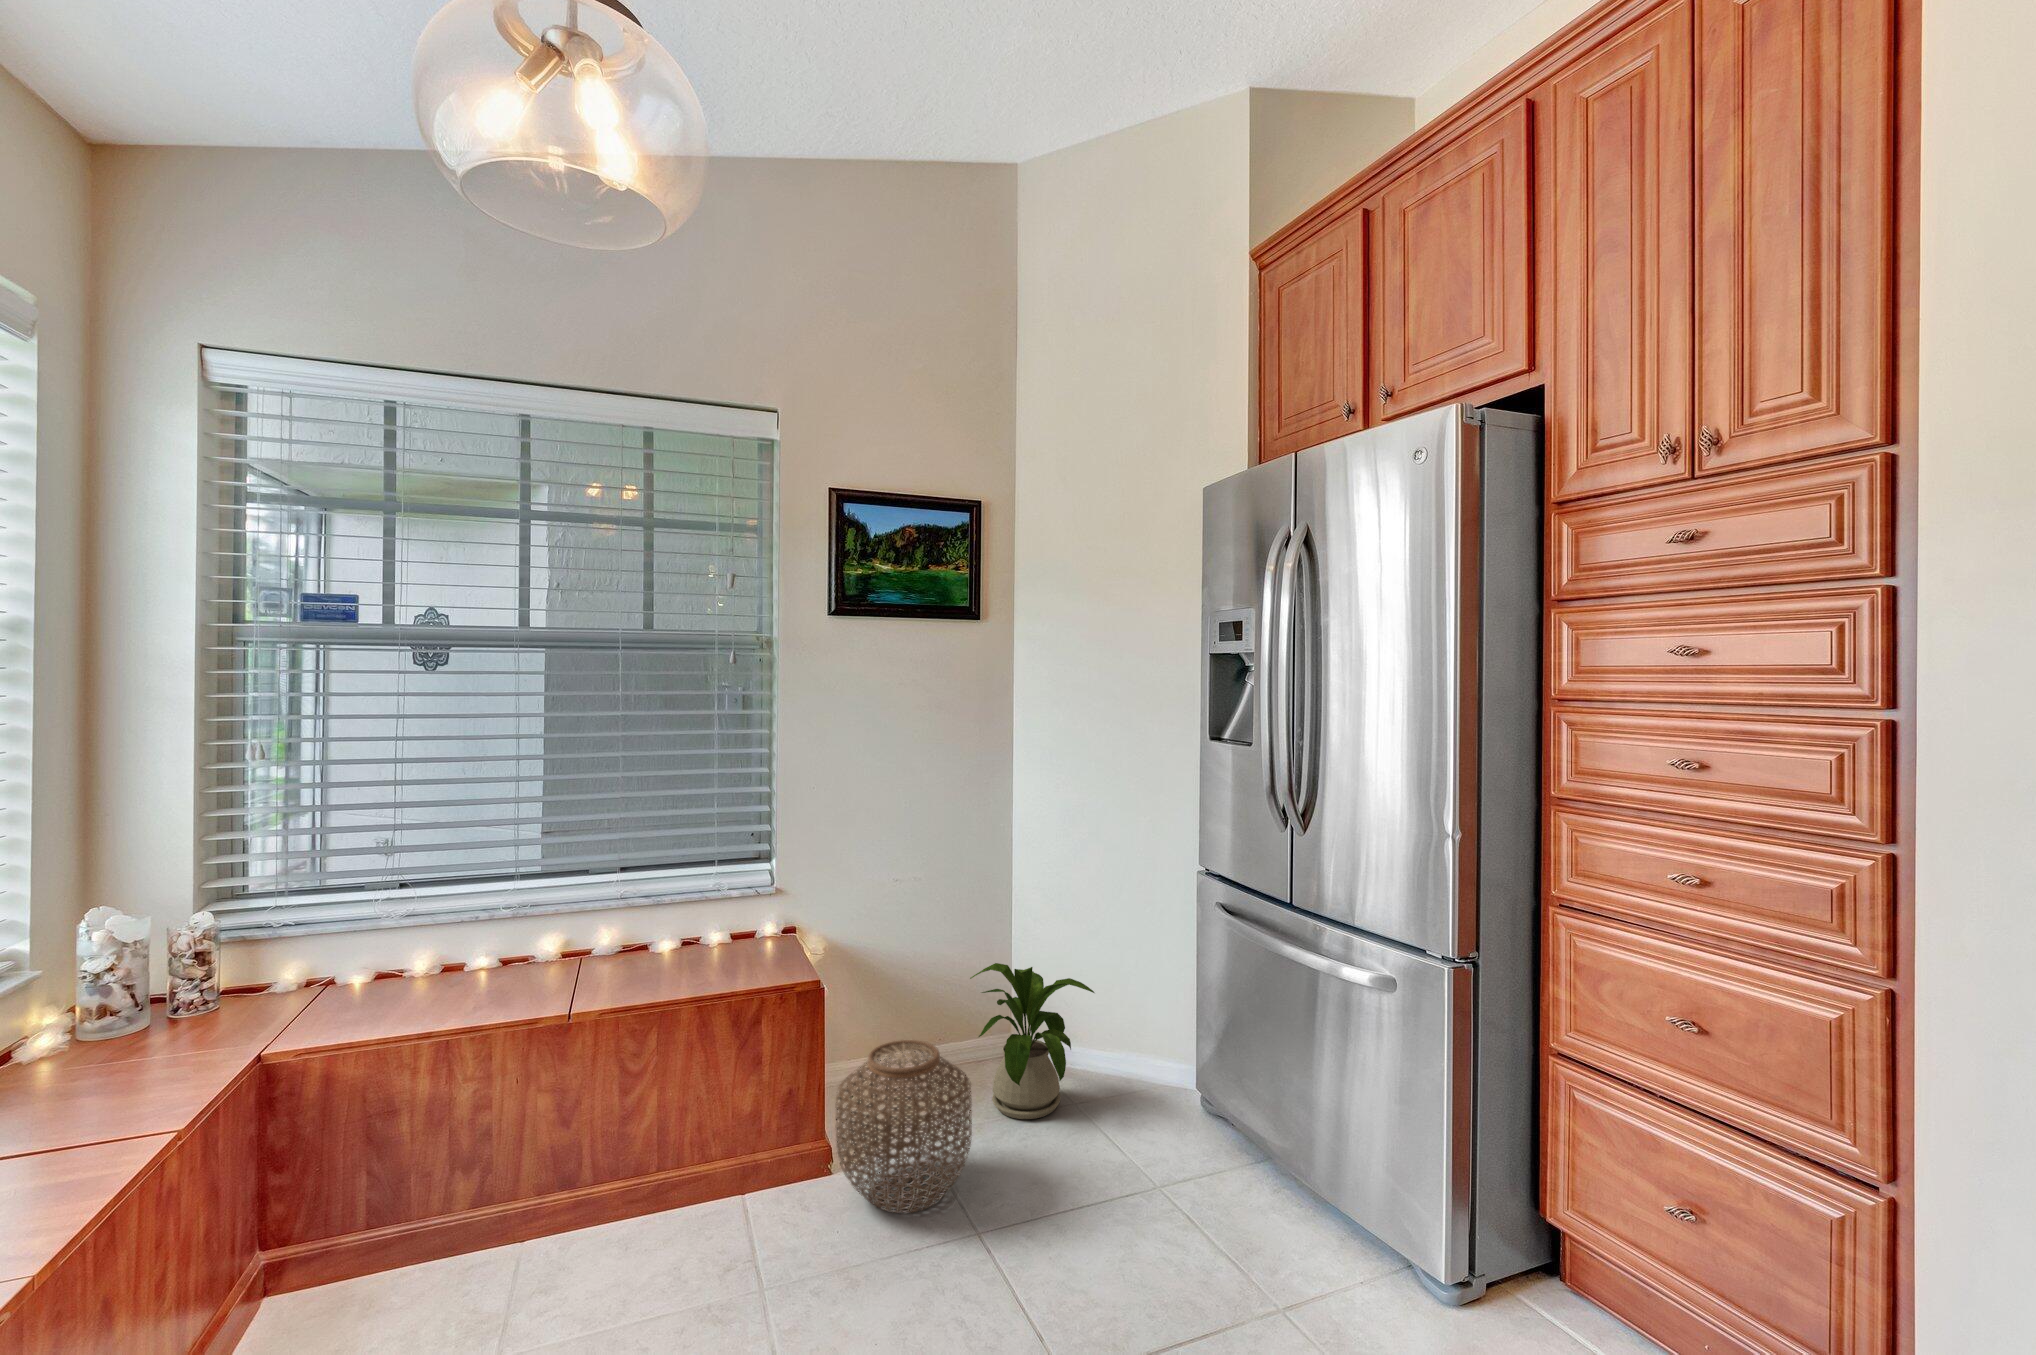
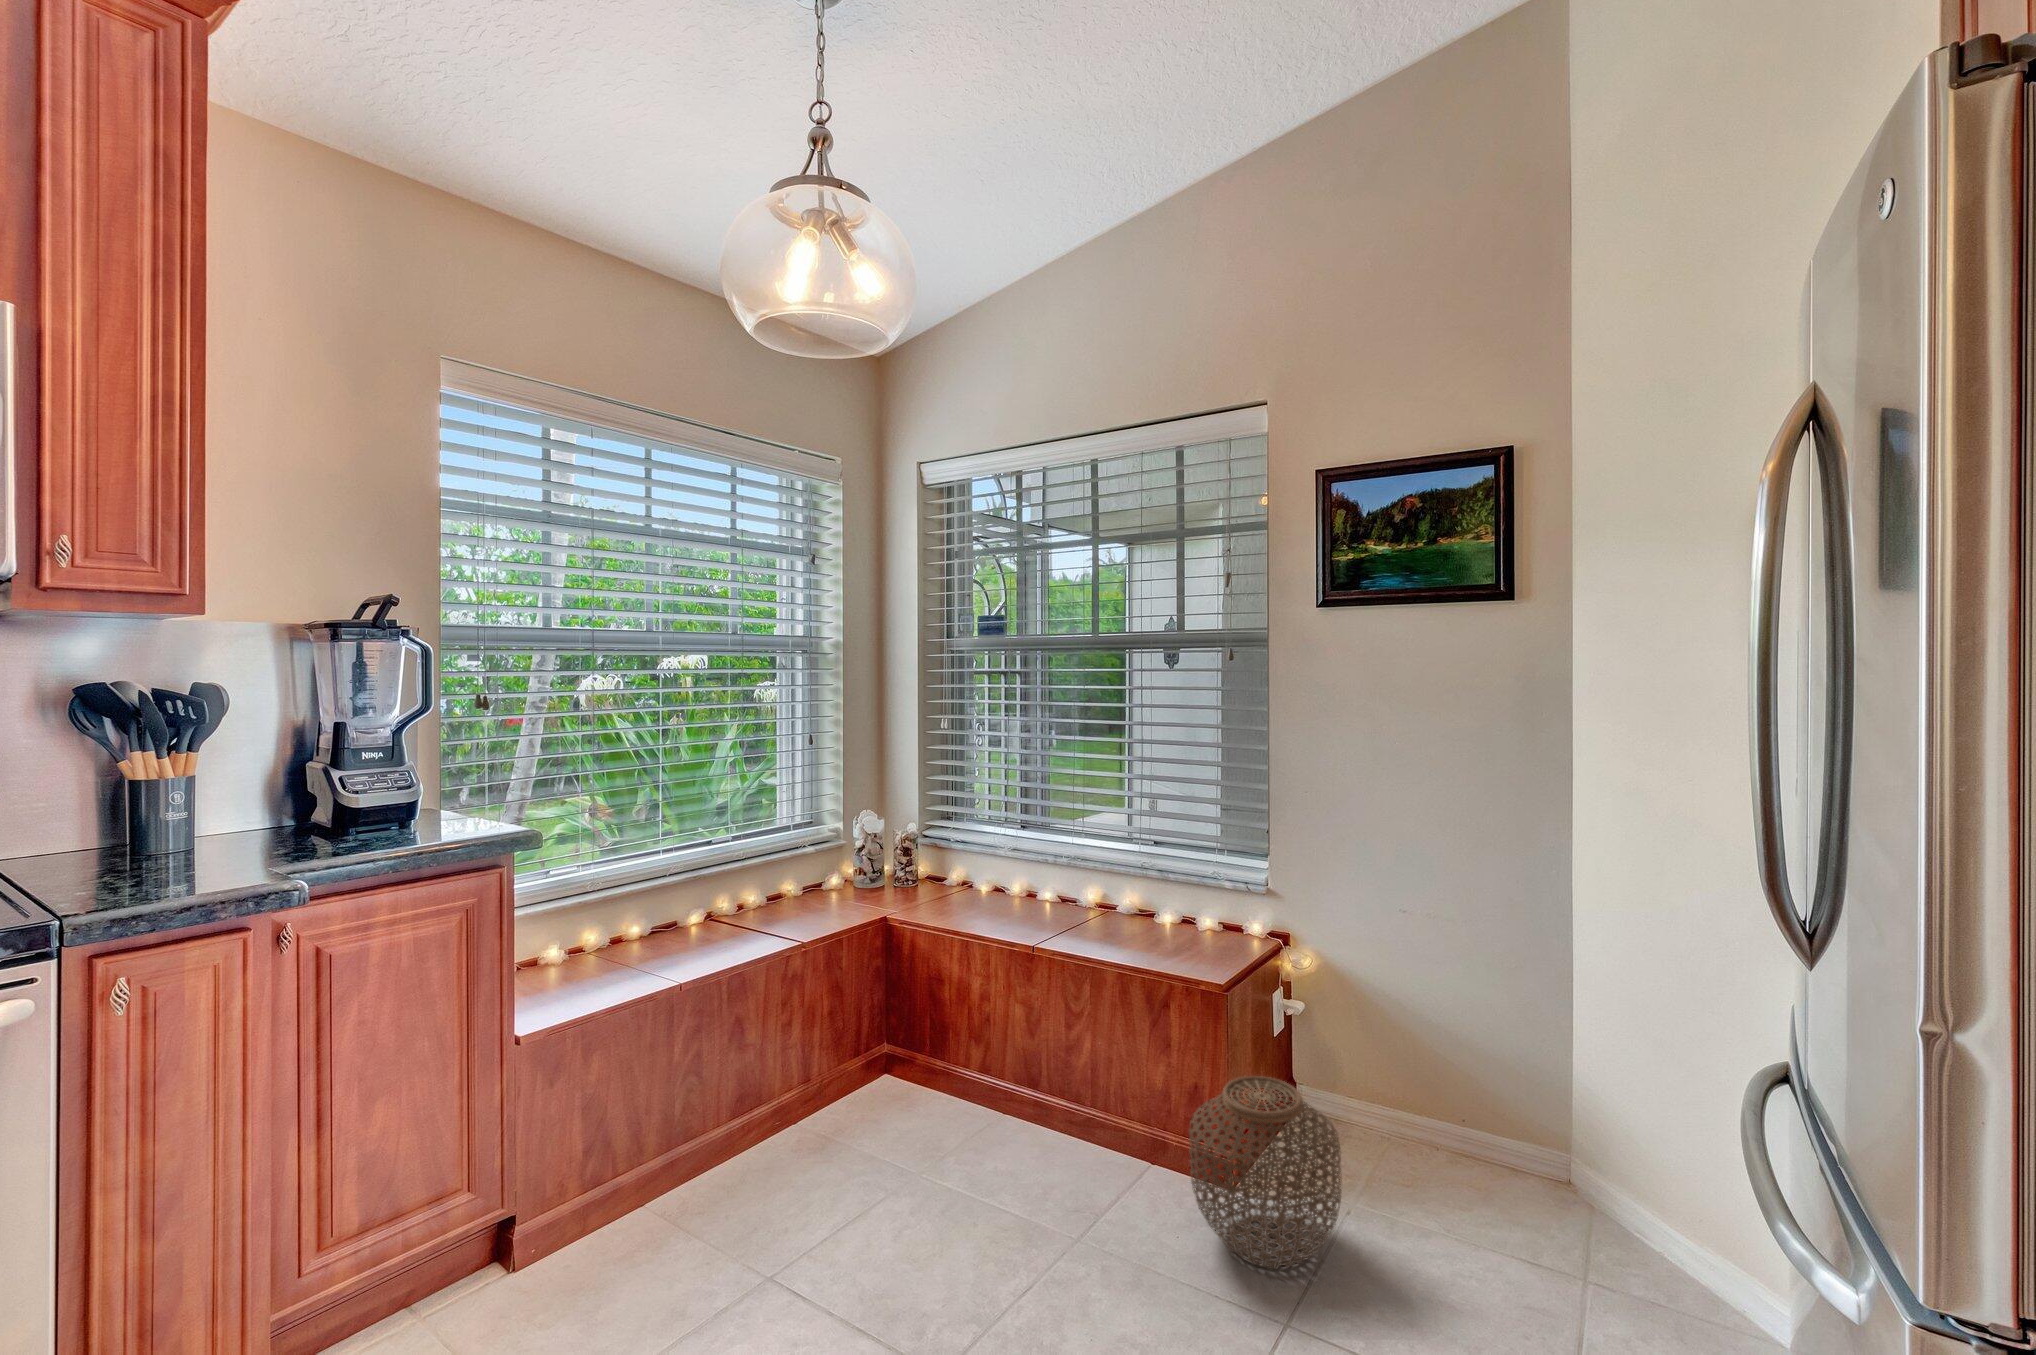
house plant: present [970,963,1094,1119] -> none [1423,1043,1596,1264]

